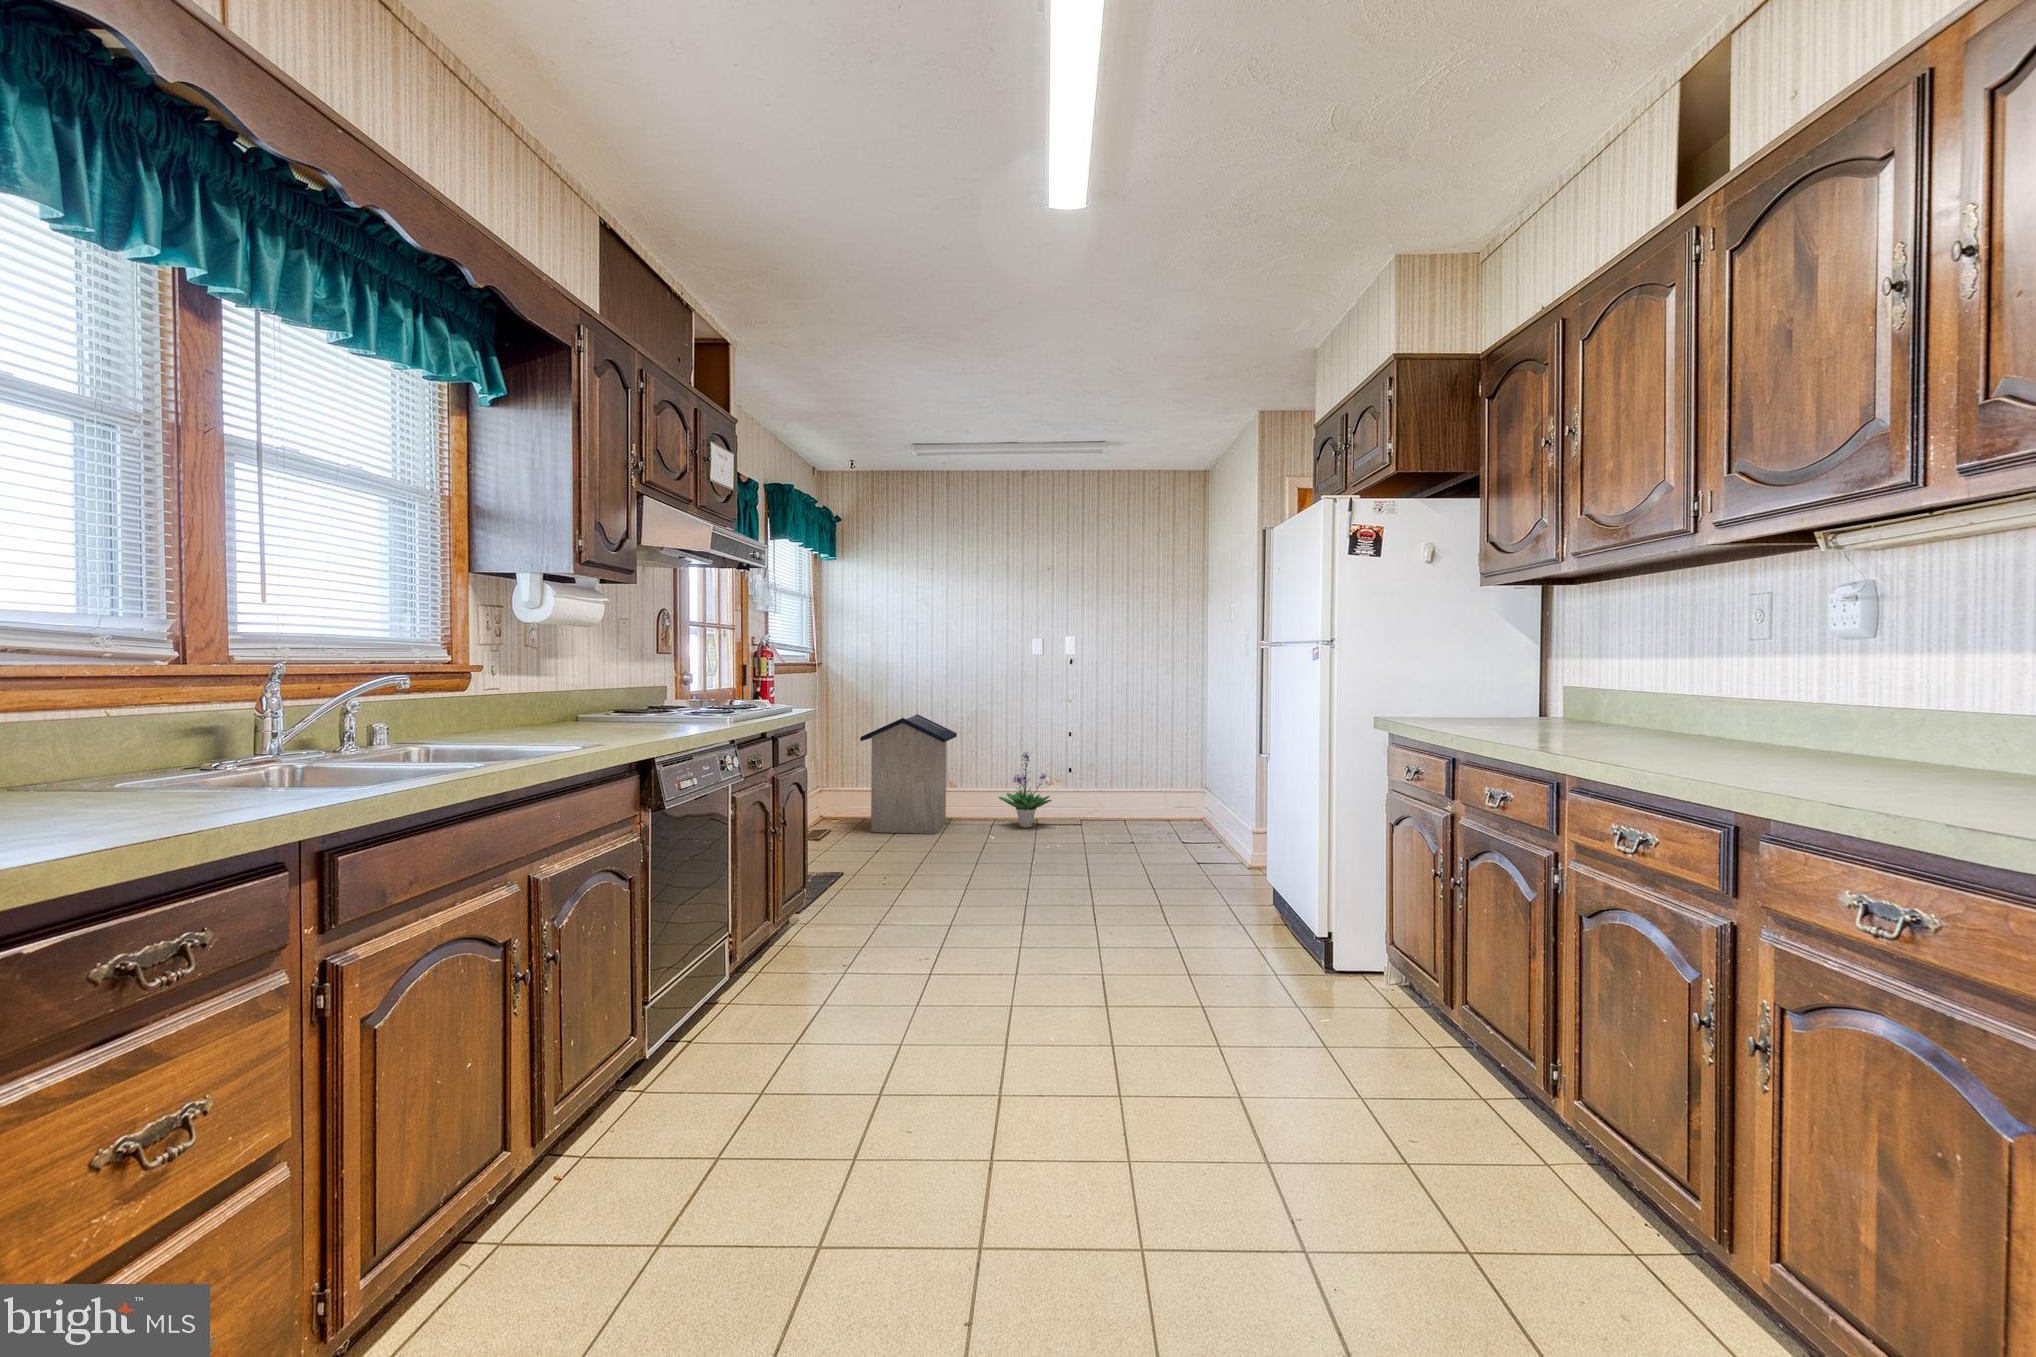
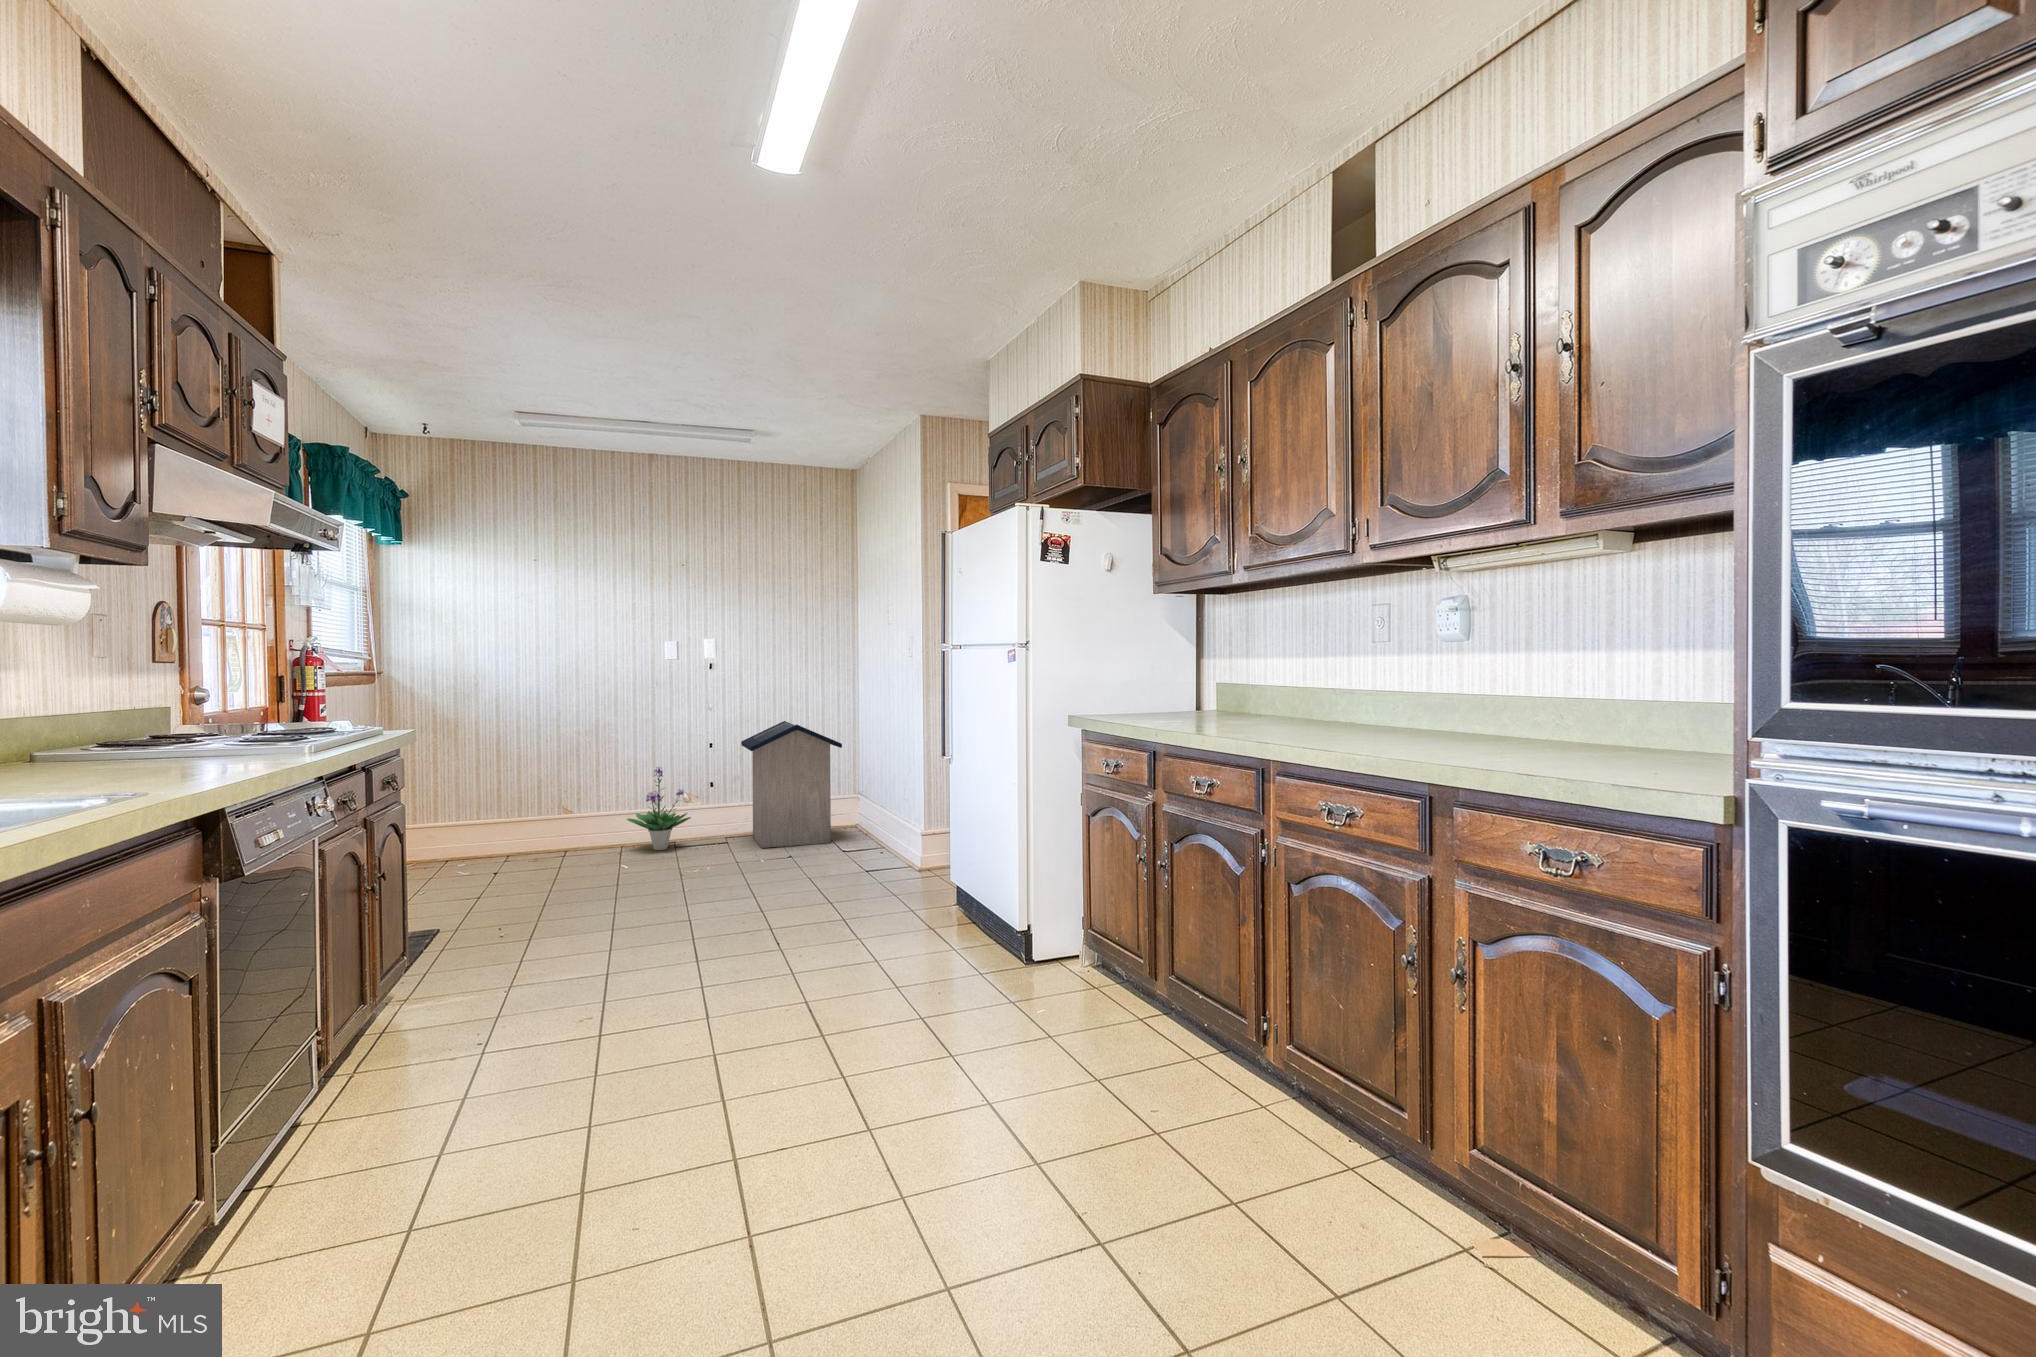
trash can: present [860,714,957,834] -> present [741,721,842,848]

